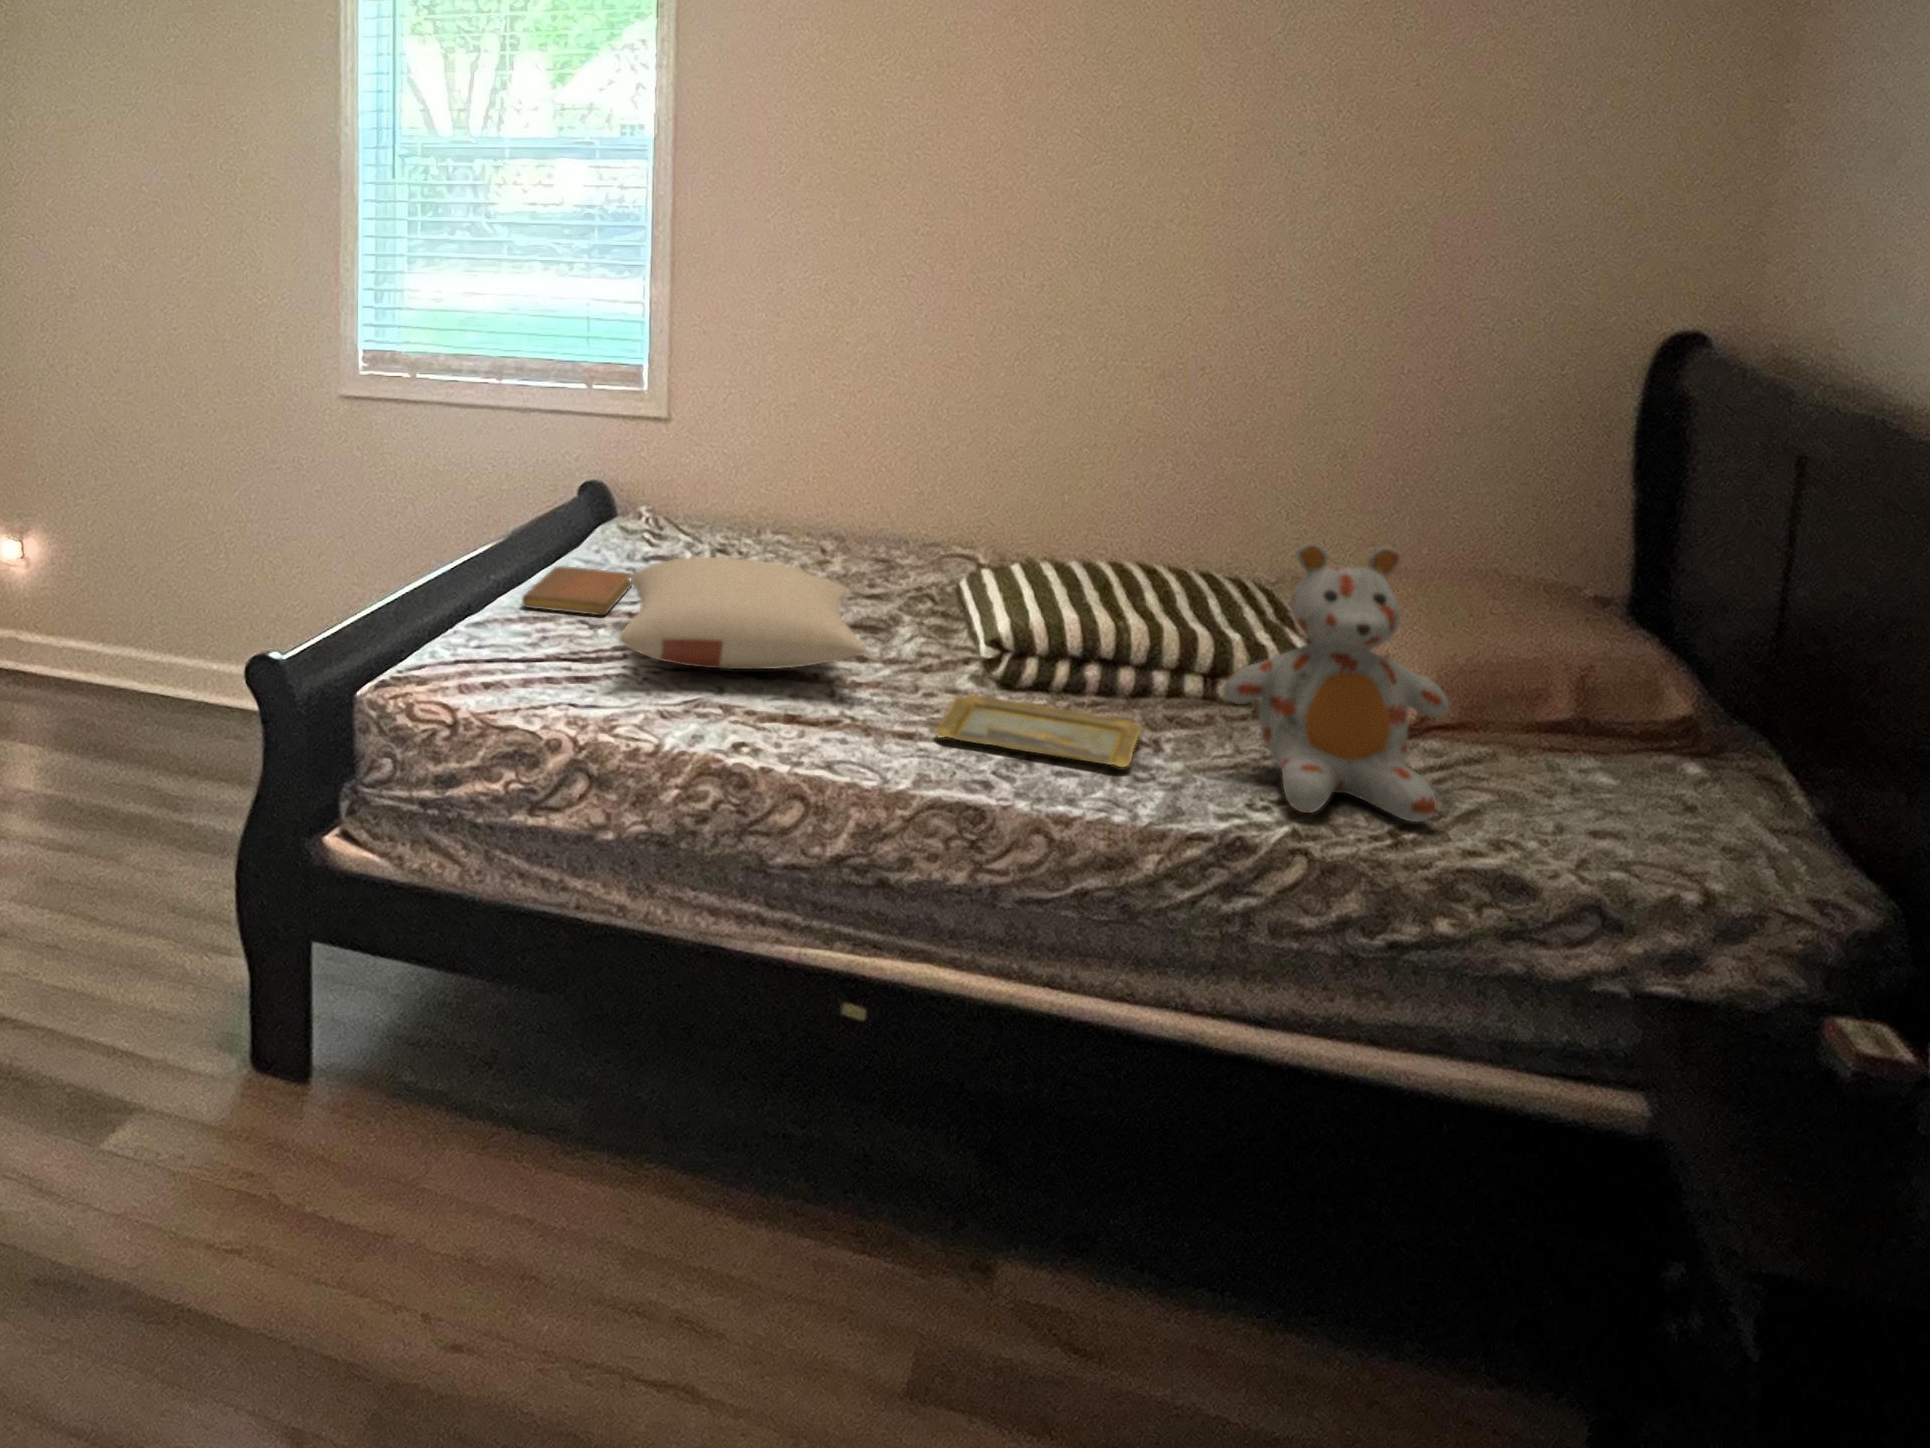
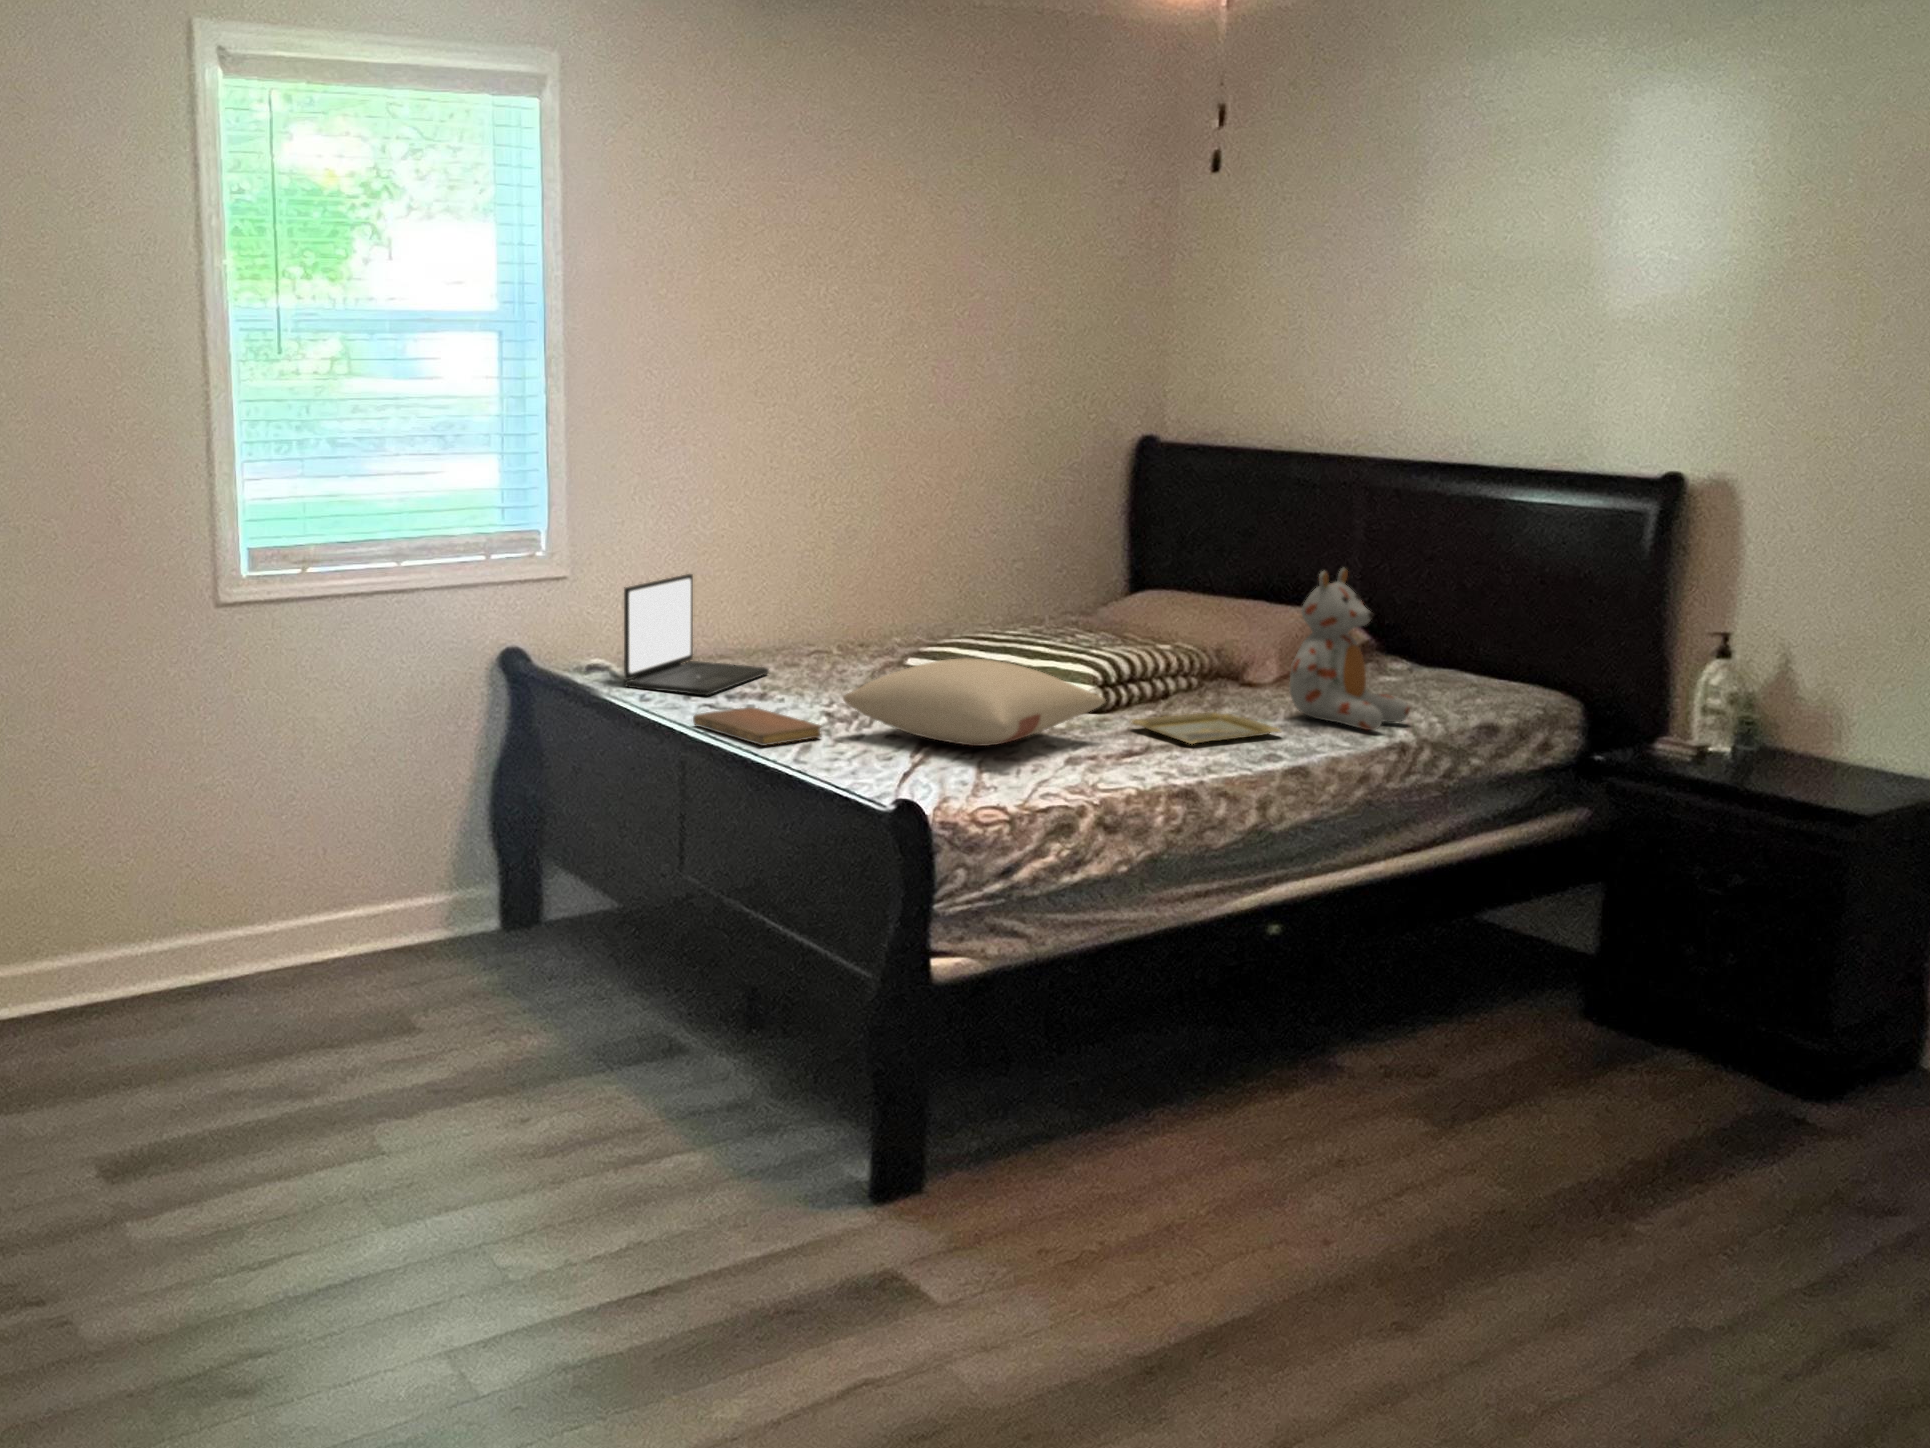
laptop: none [652,425,834,558] -> present [624,574,769,695]

